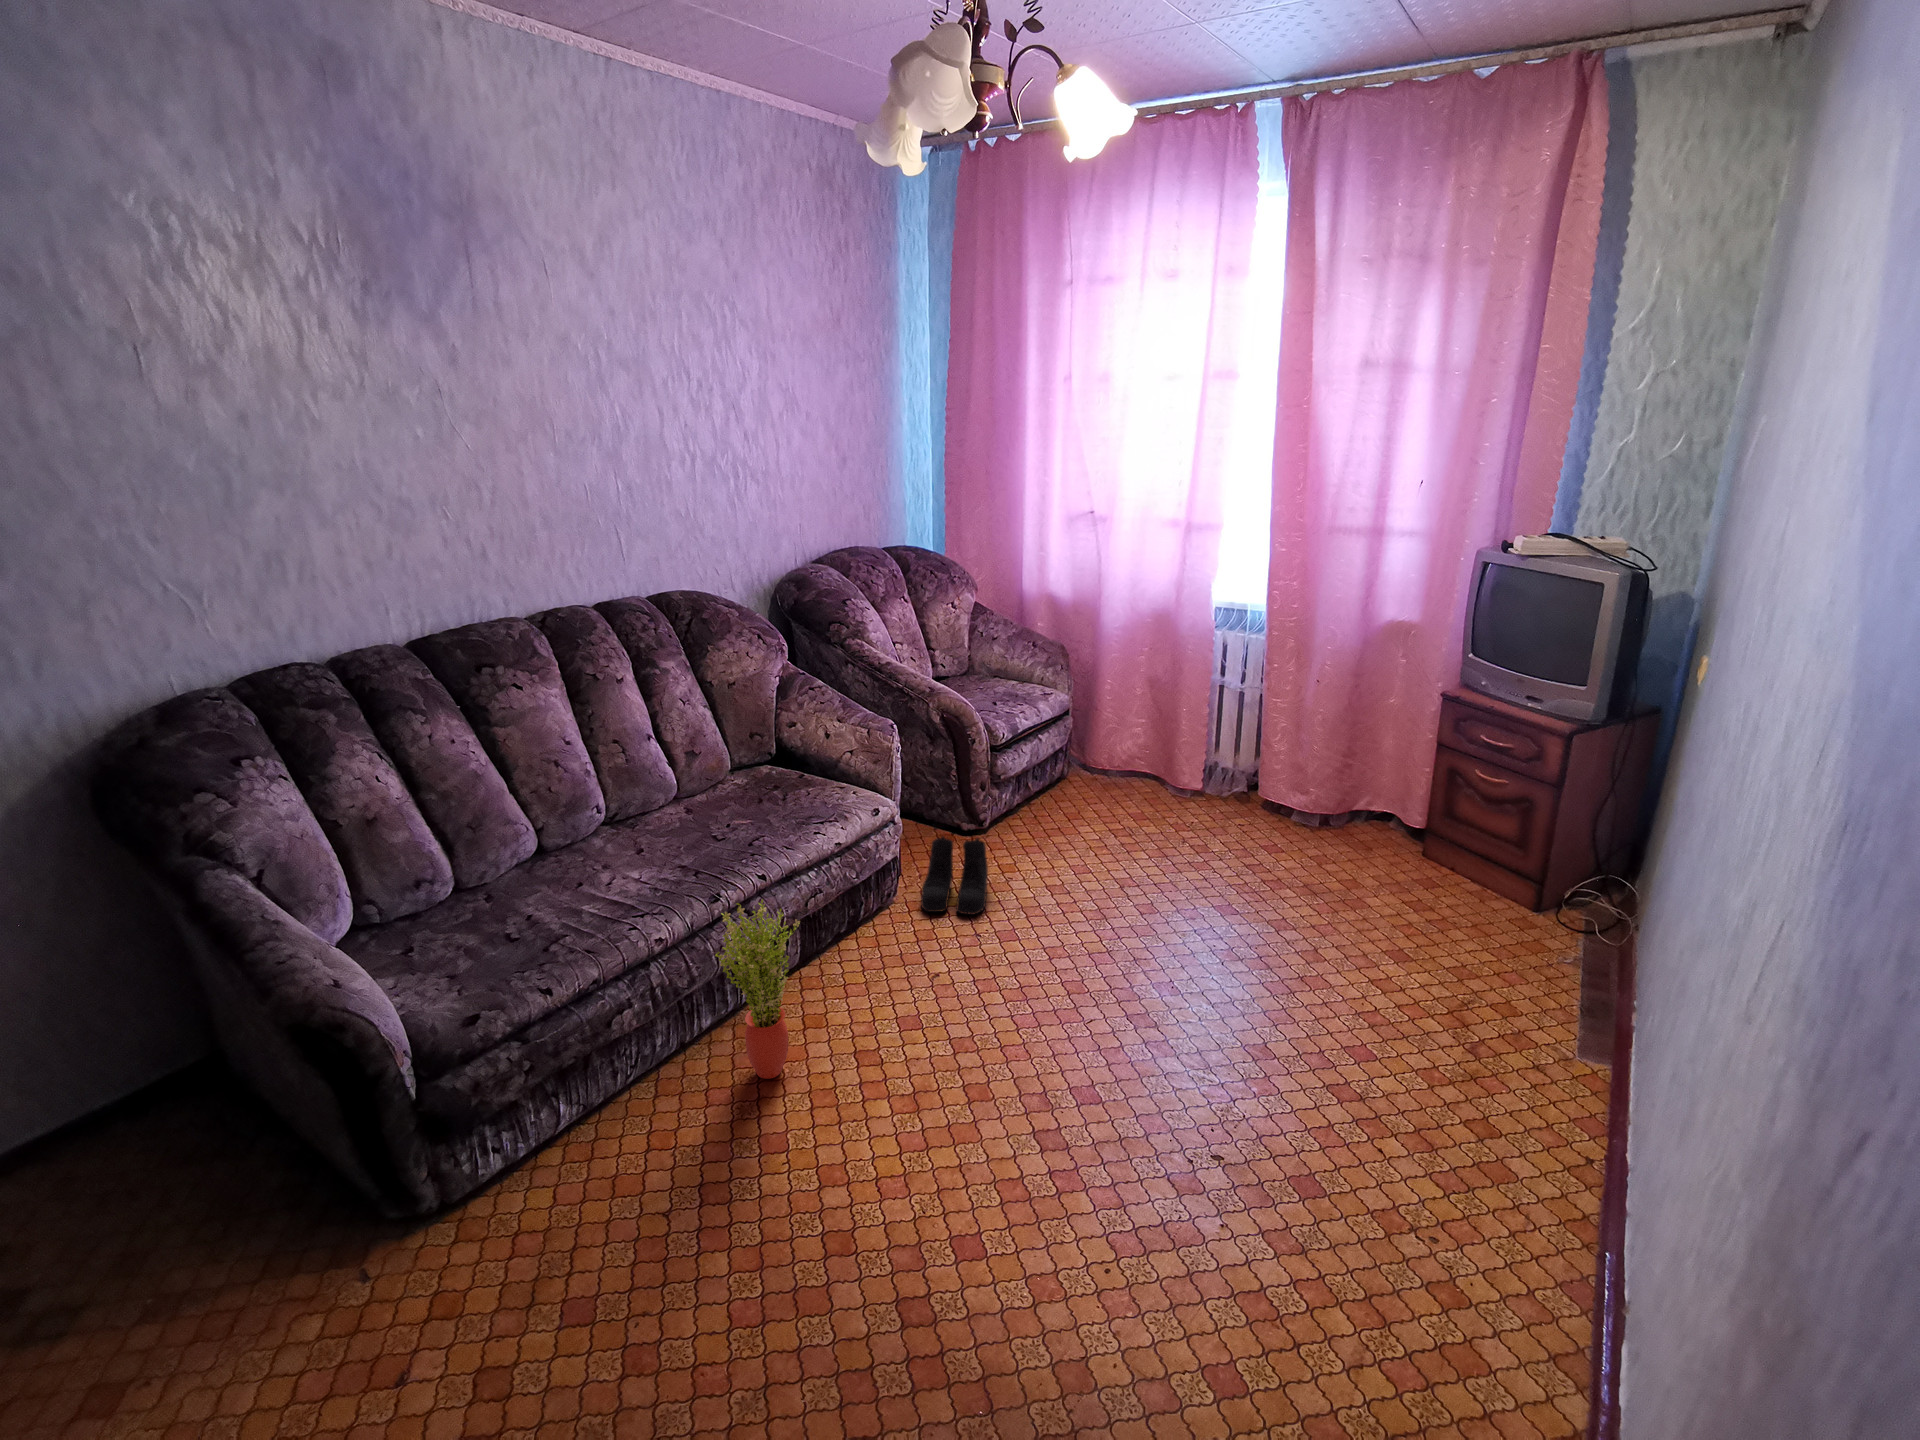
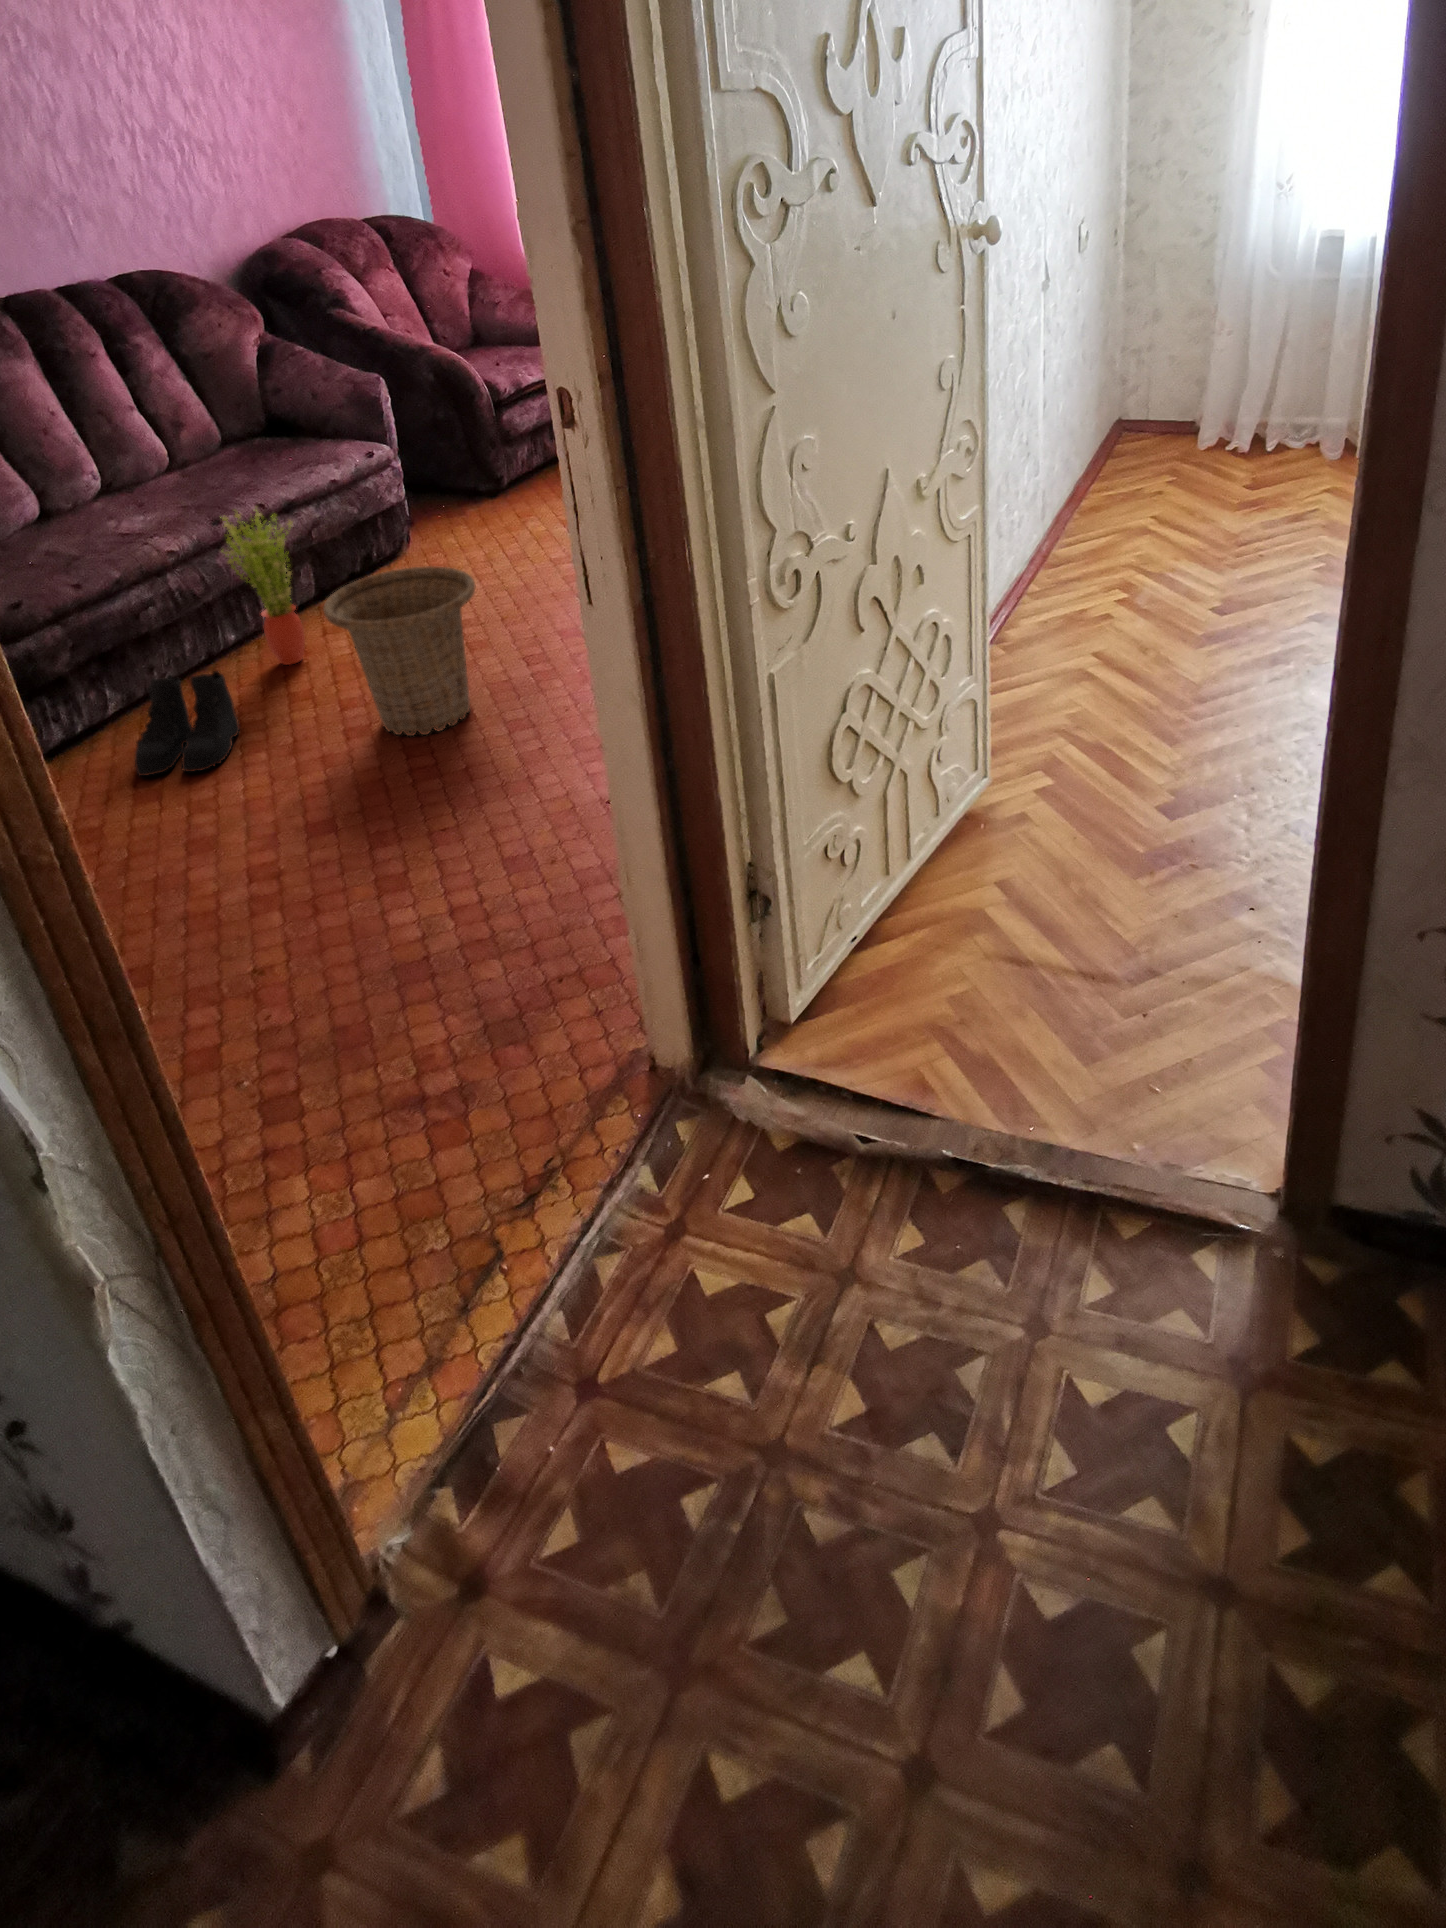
boots: present [921,836,988,914] -> present [135,671,240,776]
basket: none [834,1028,1030,1280] -> present [323,566,475,736]

